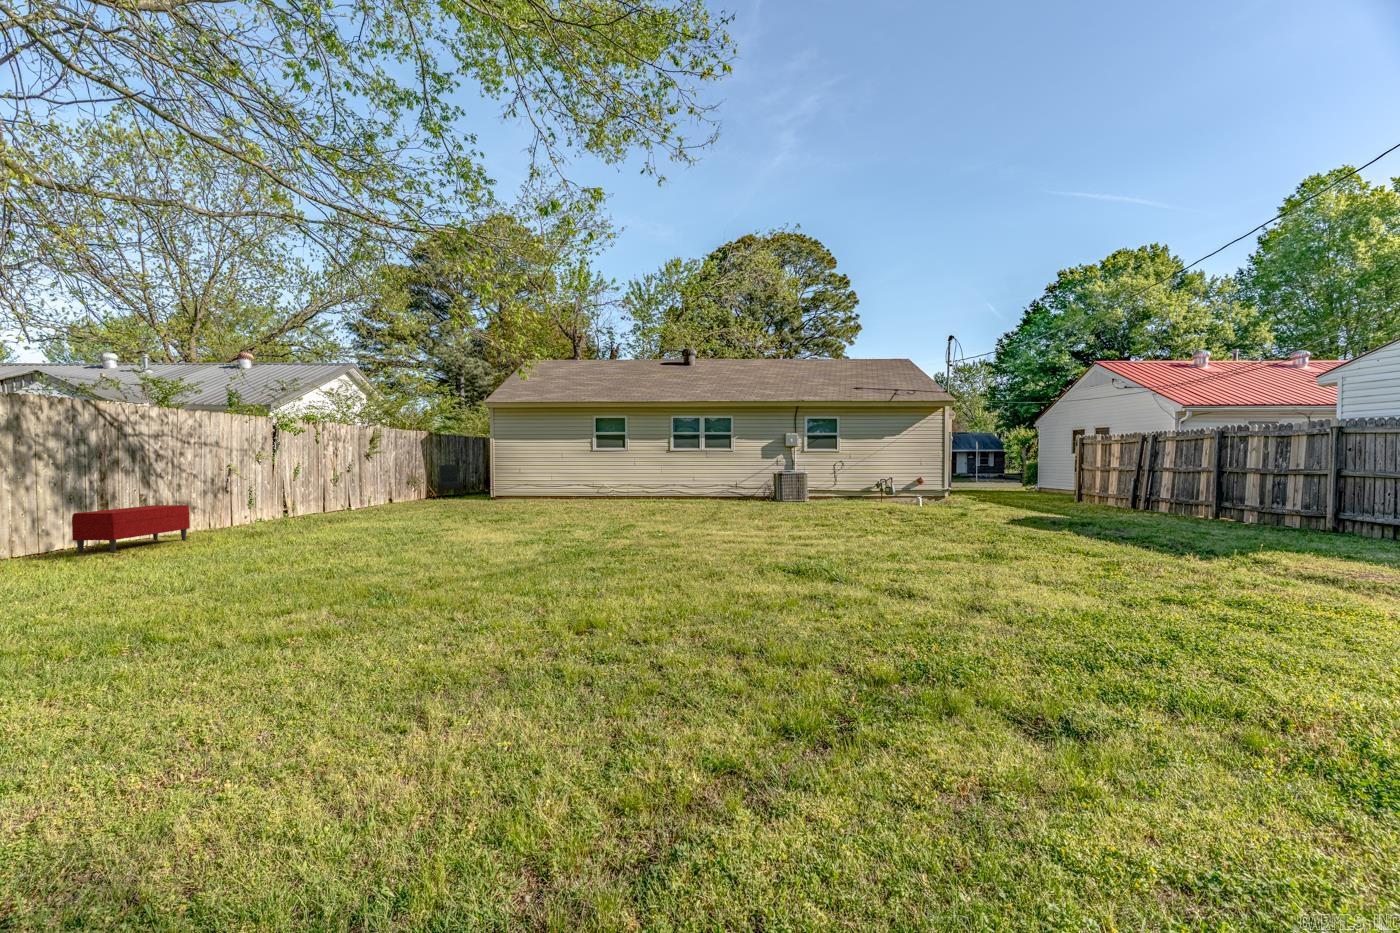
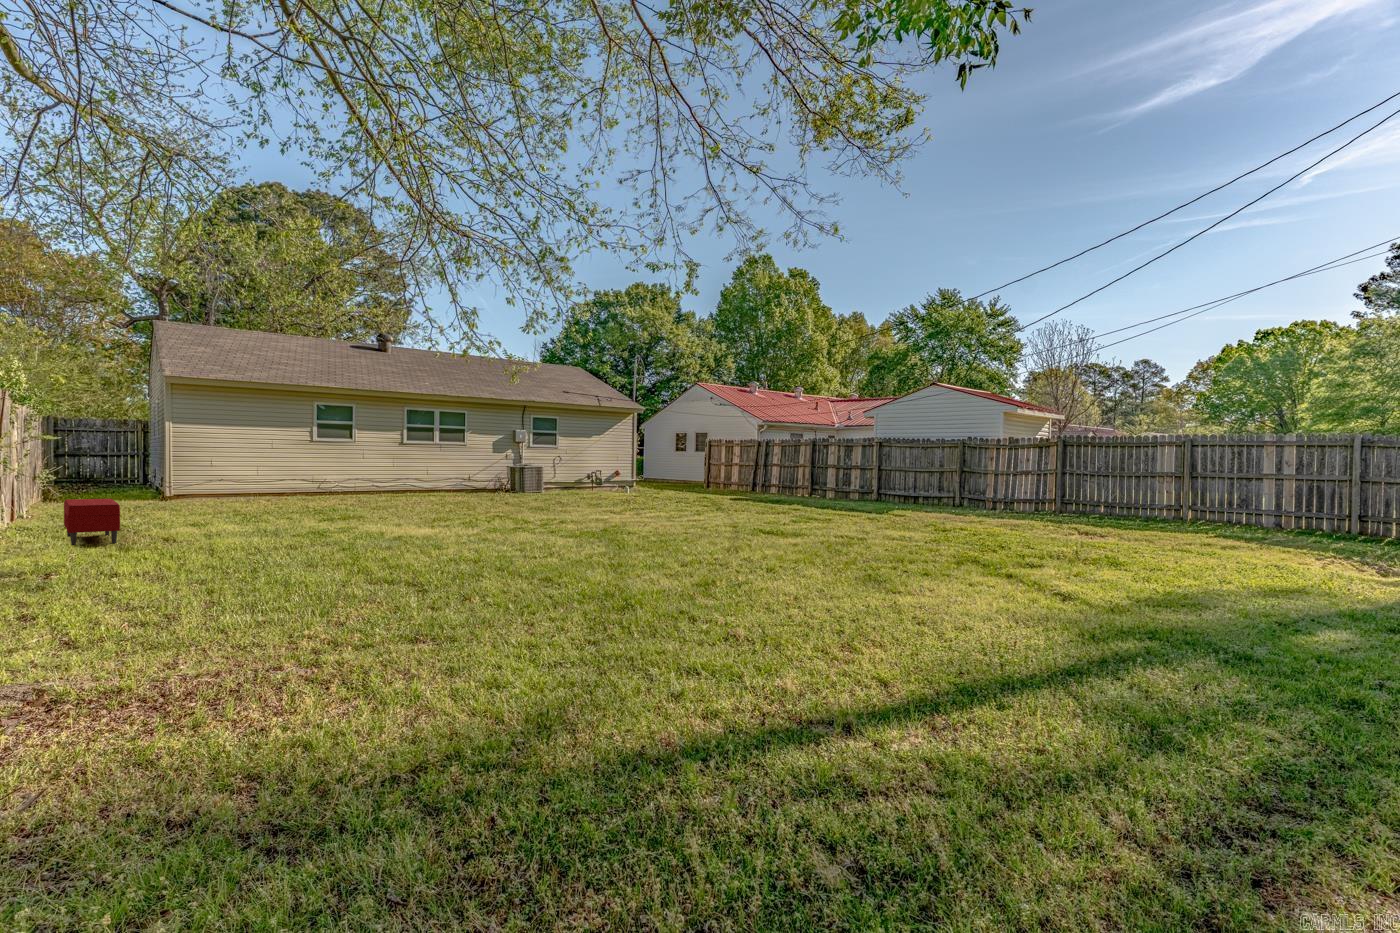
lounge chair: present [438,465,463,497] -> none [72,454,125,496]

